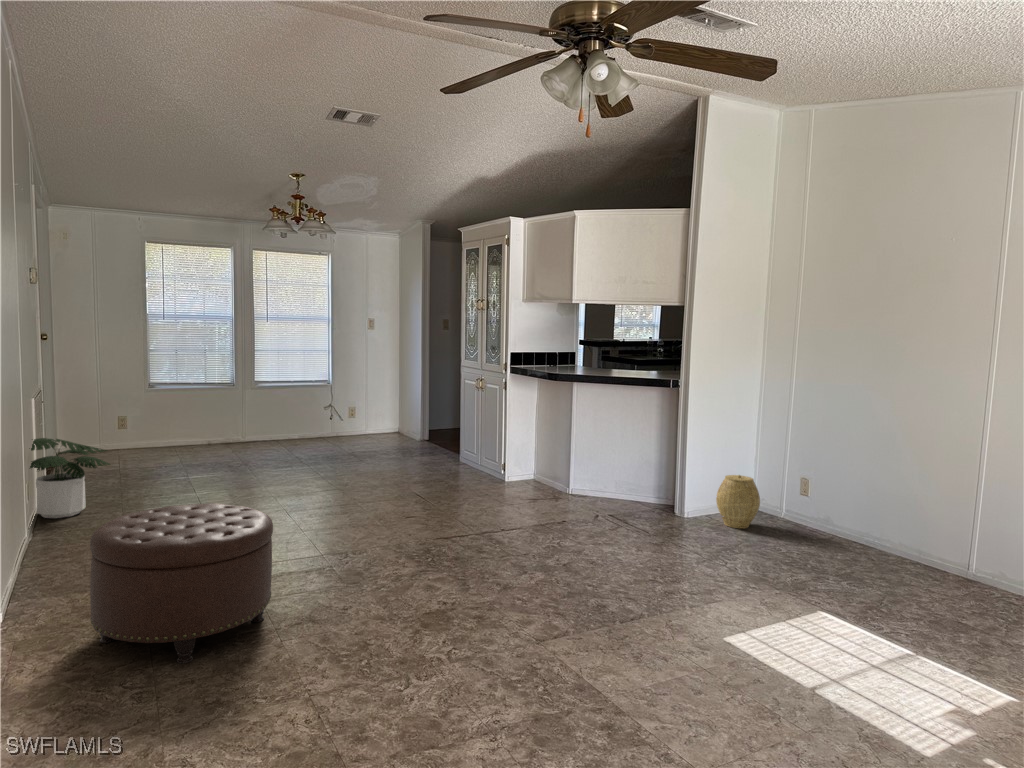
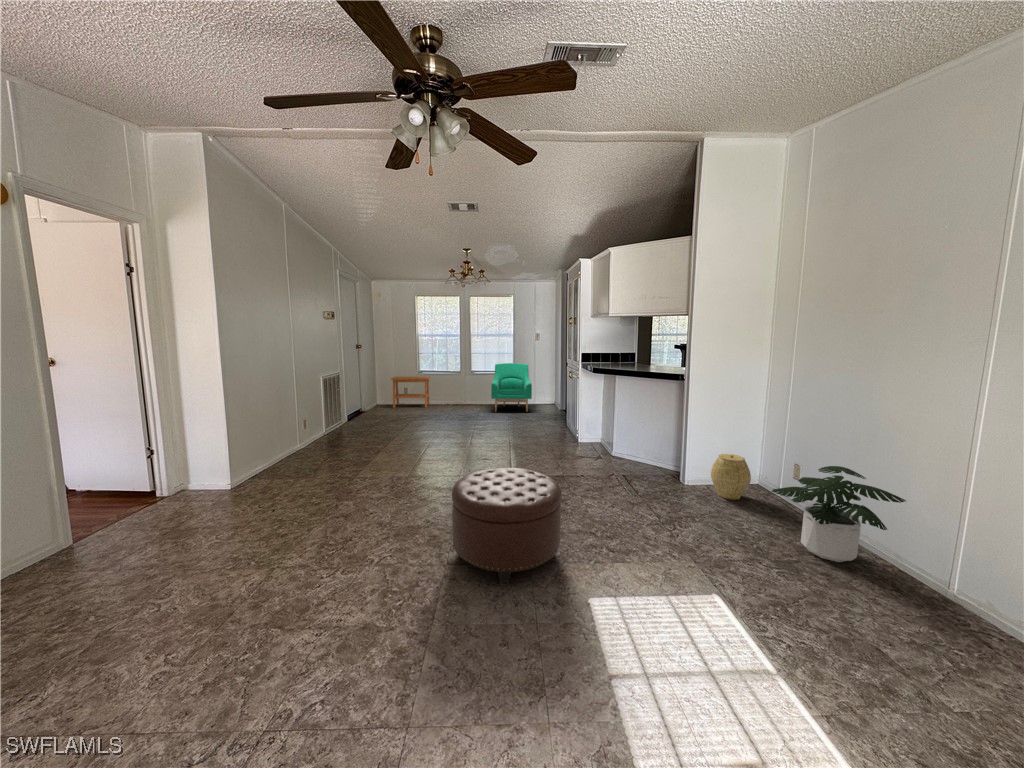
armchair: none [305,368,380,452] -> present [491,363,532,412]
side table: none [90,392,174,456] -> present [391,377,430,408]
potted plant: present [29,438,110,518] -> present [772,466,906,562]
ottoman: present [90,503,273,664] -> present [452,468,562,586]

